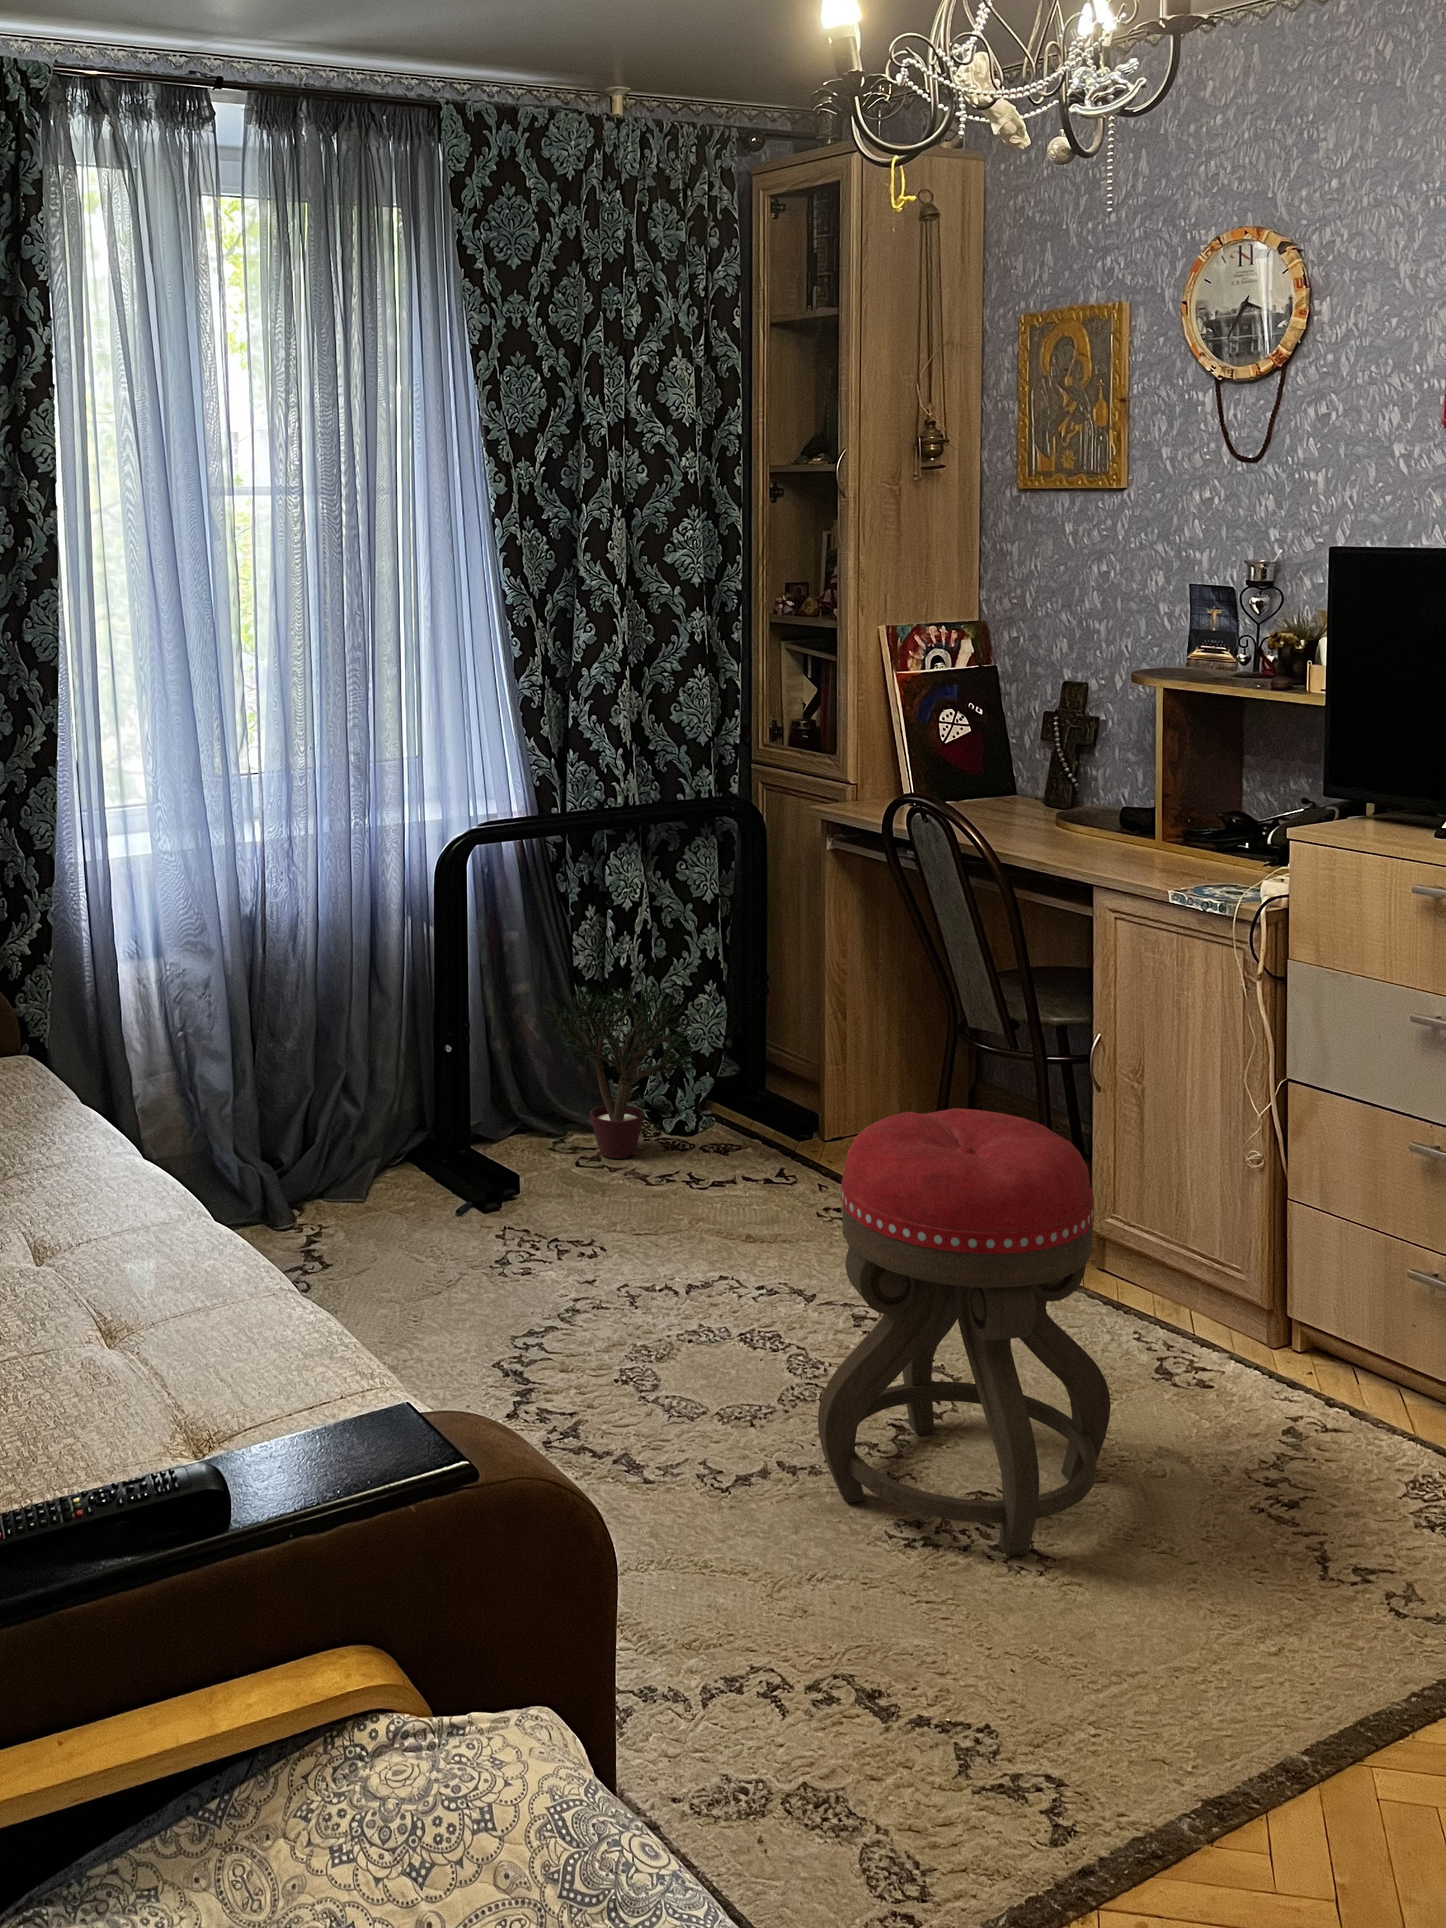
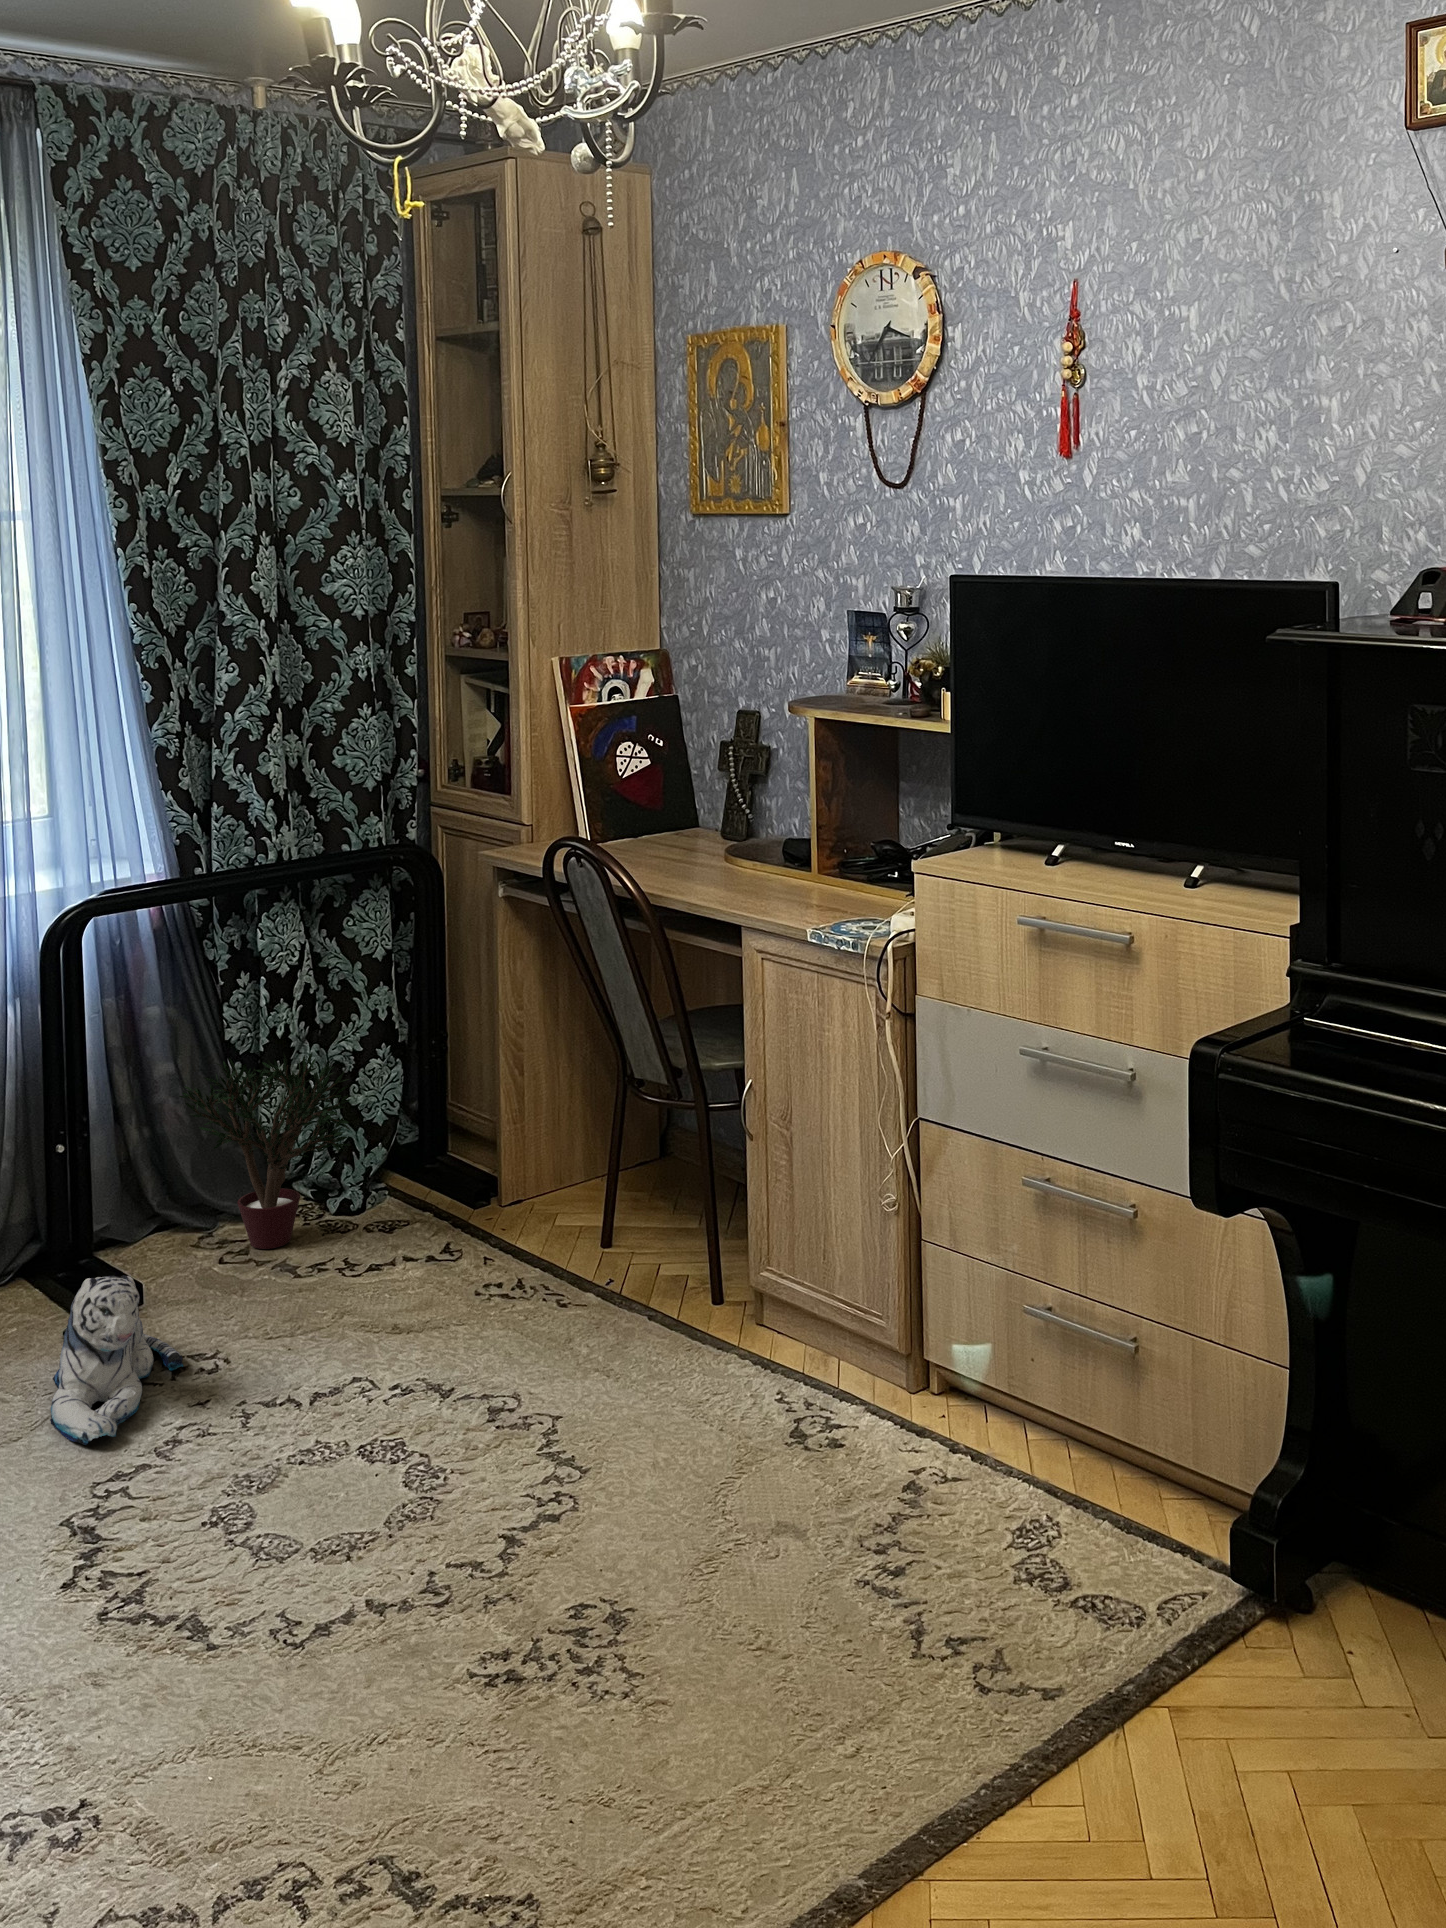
ottoman: present [818,1108,1111,1557] -> none [400,1186,721,1680]
plush toy: none [457,1163,568,1307] -> present [50,1275,183,1445]

